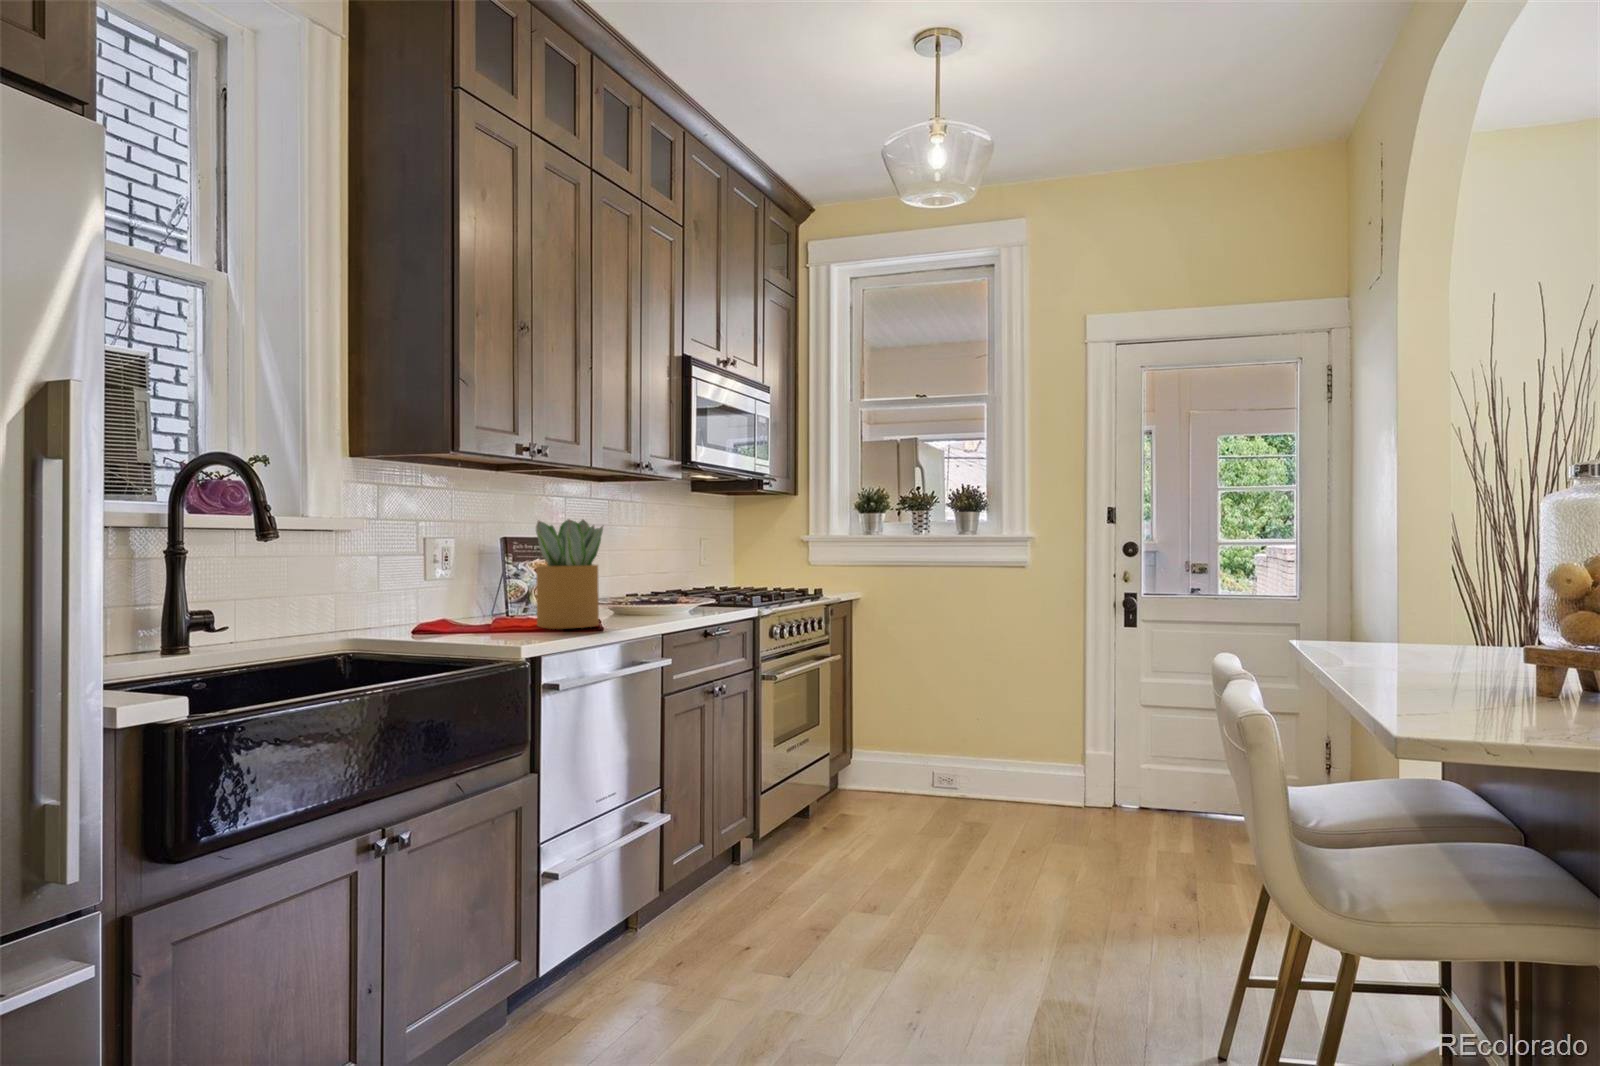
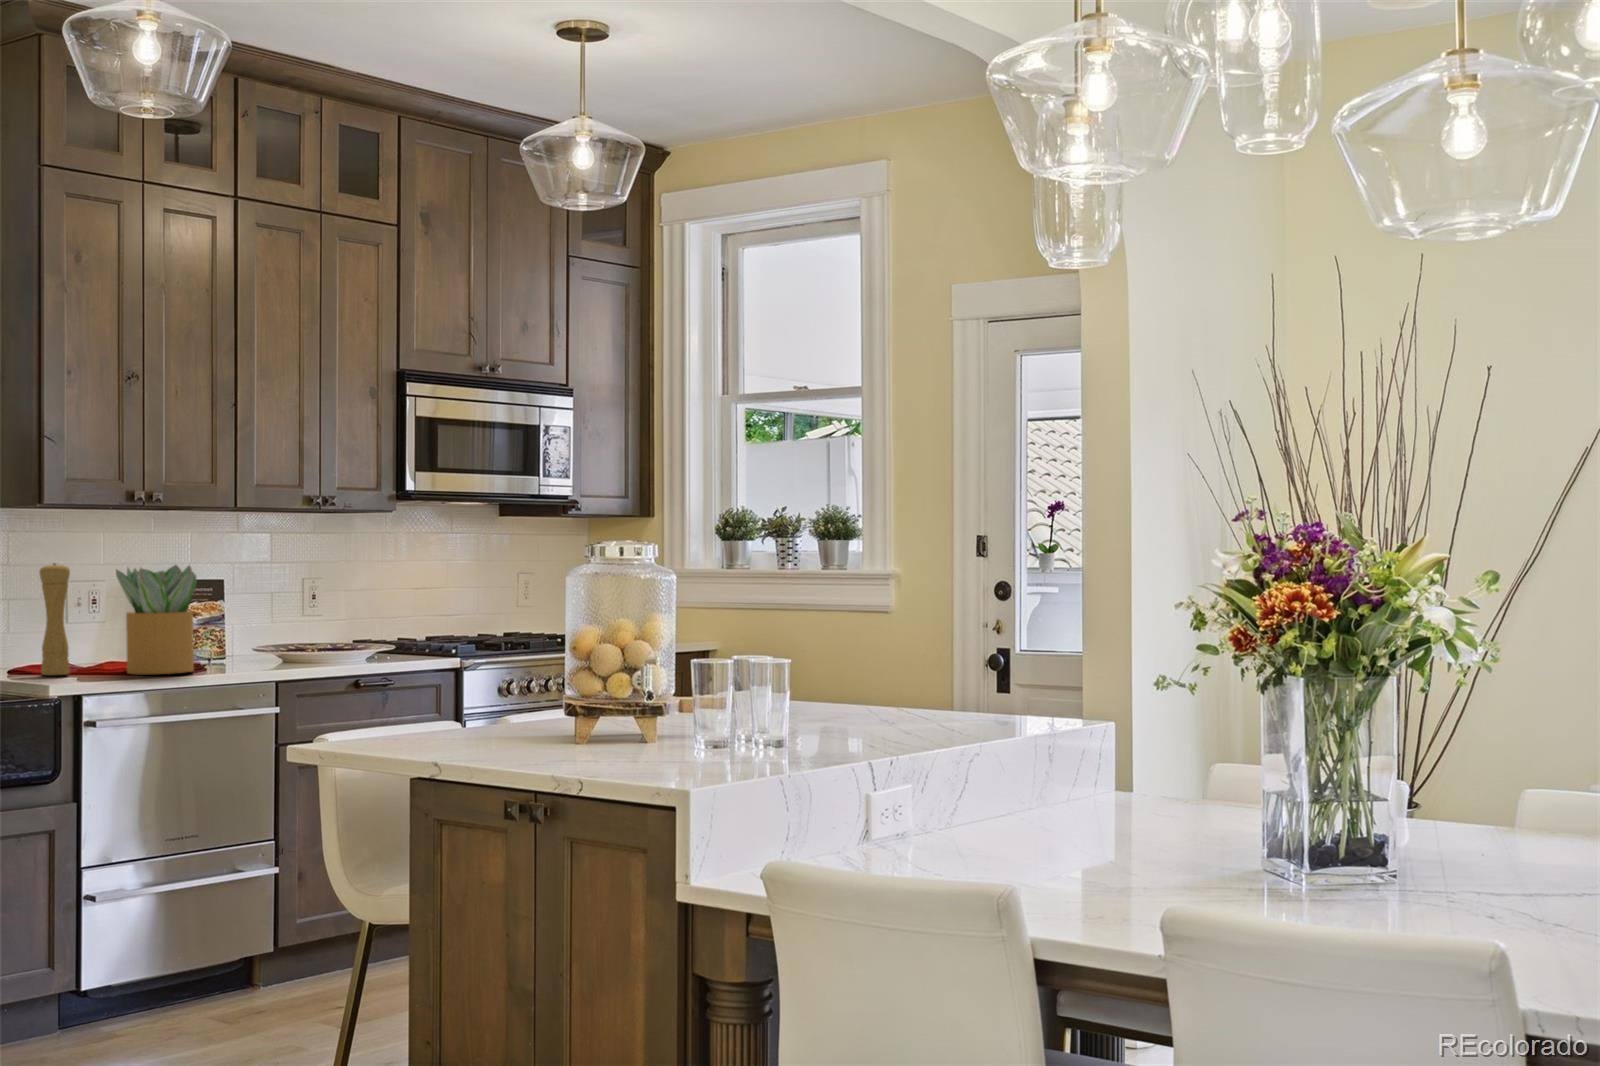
pepper mill: none [479,512,510,631] -> present [40,563,70,675]

